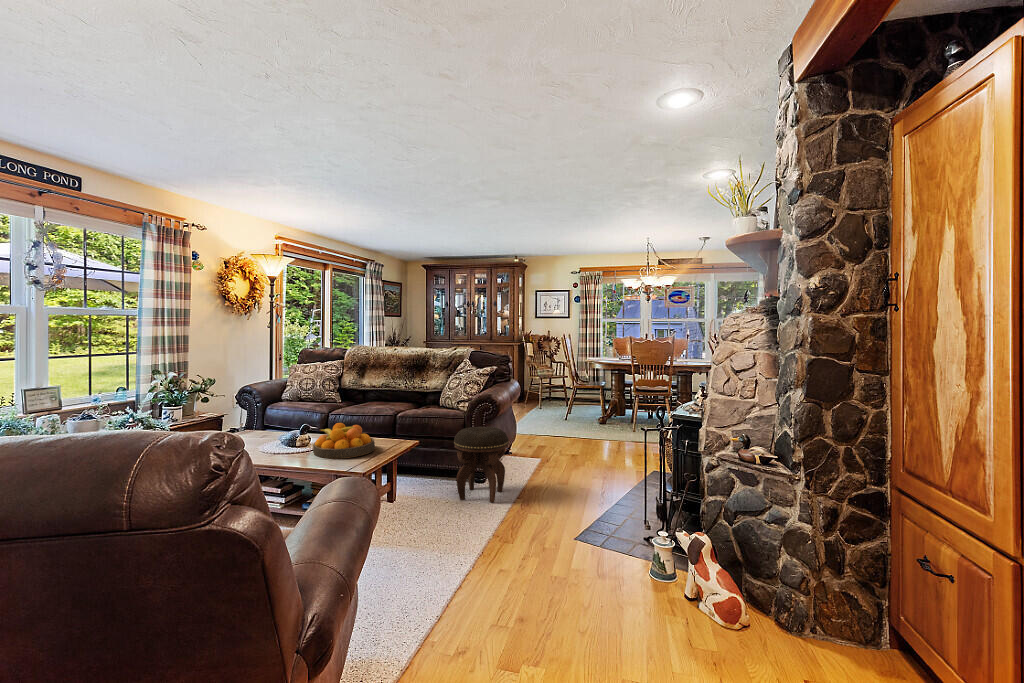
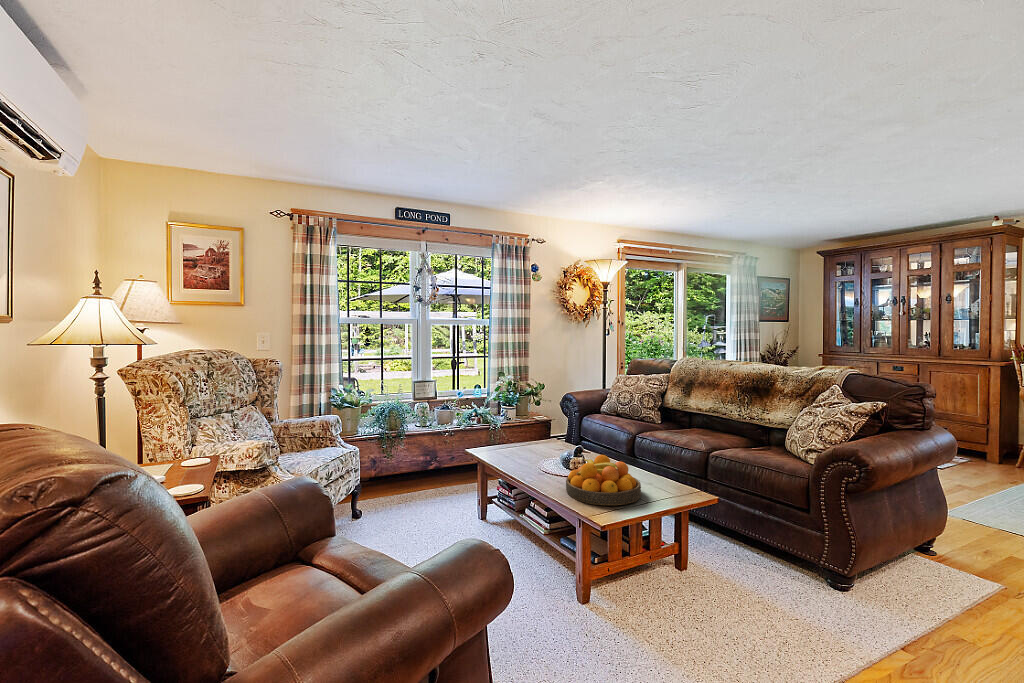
footstool: present [454,427,509,503] -> none [770,499,882,647]

